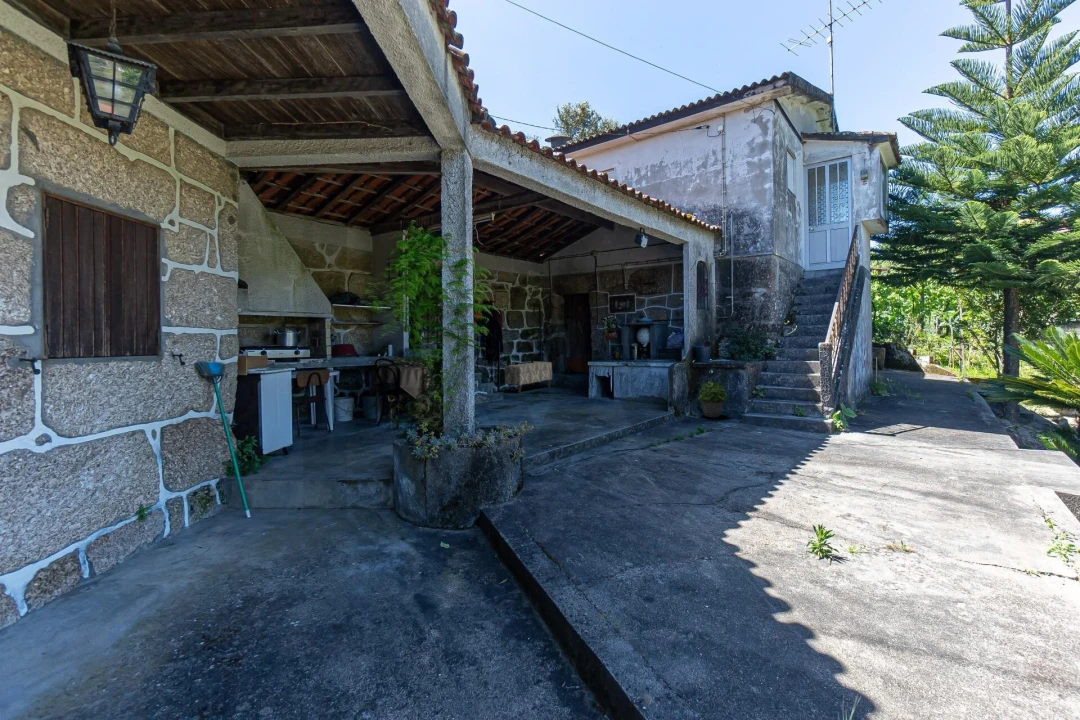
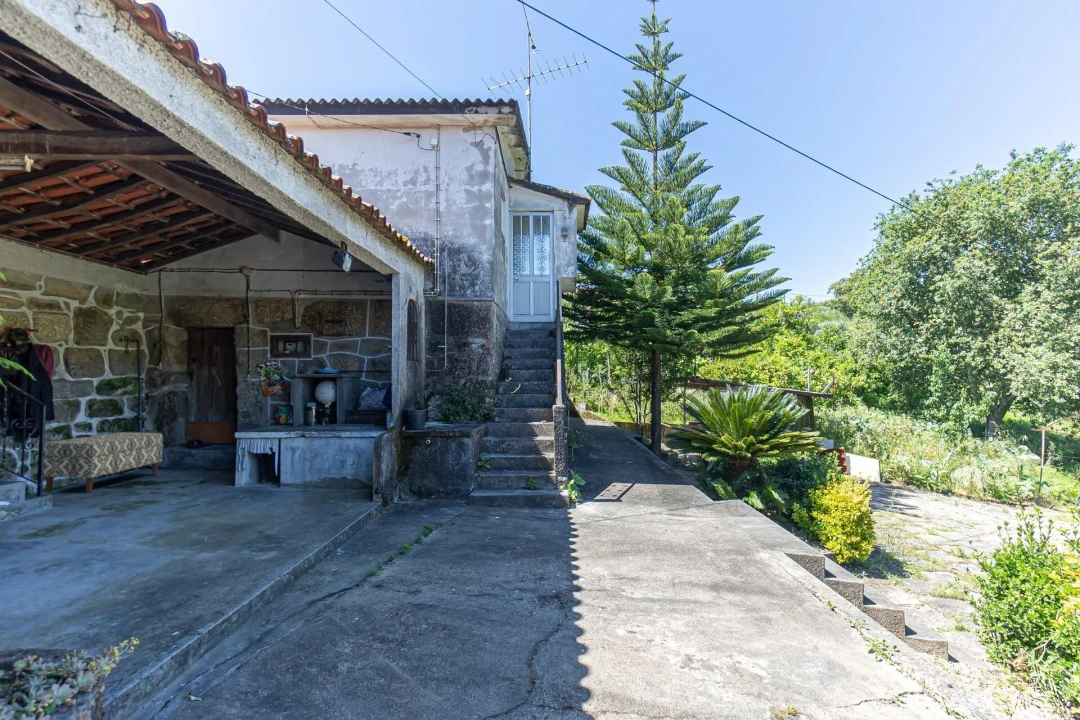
potted plant: present [698,381,727,418] -> none [414,455,453,507]

